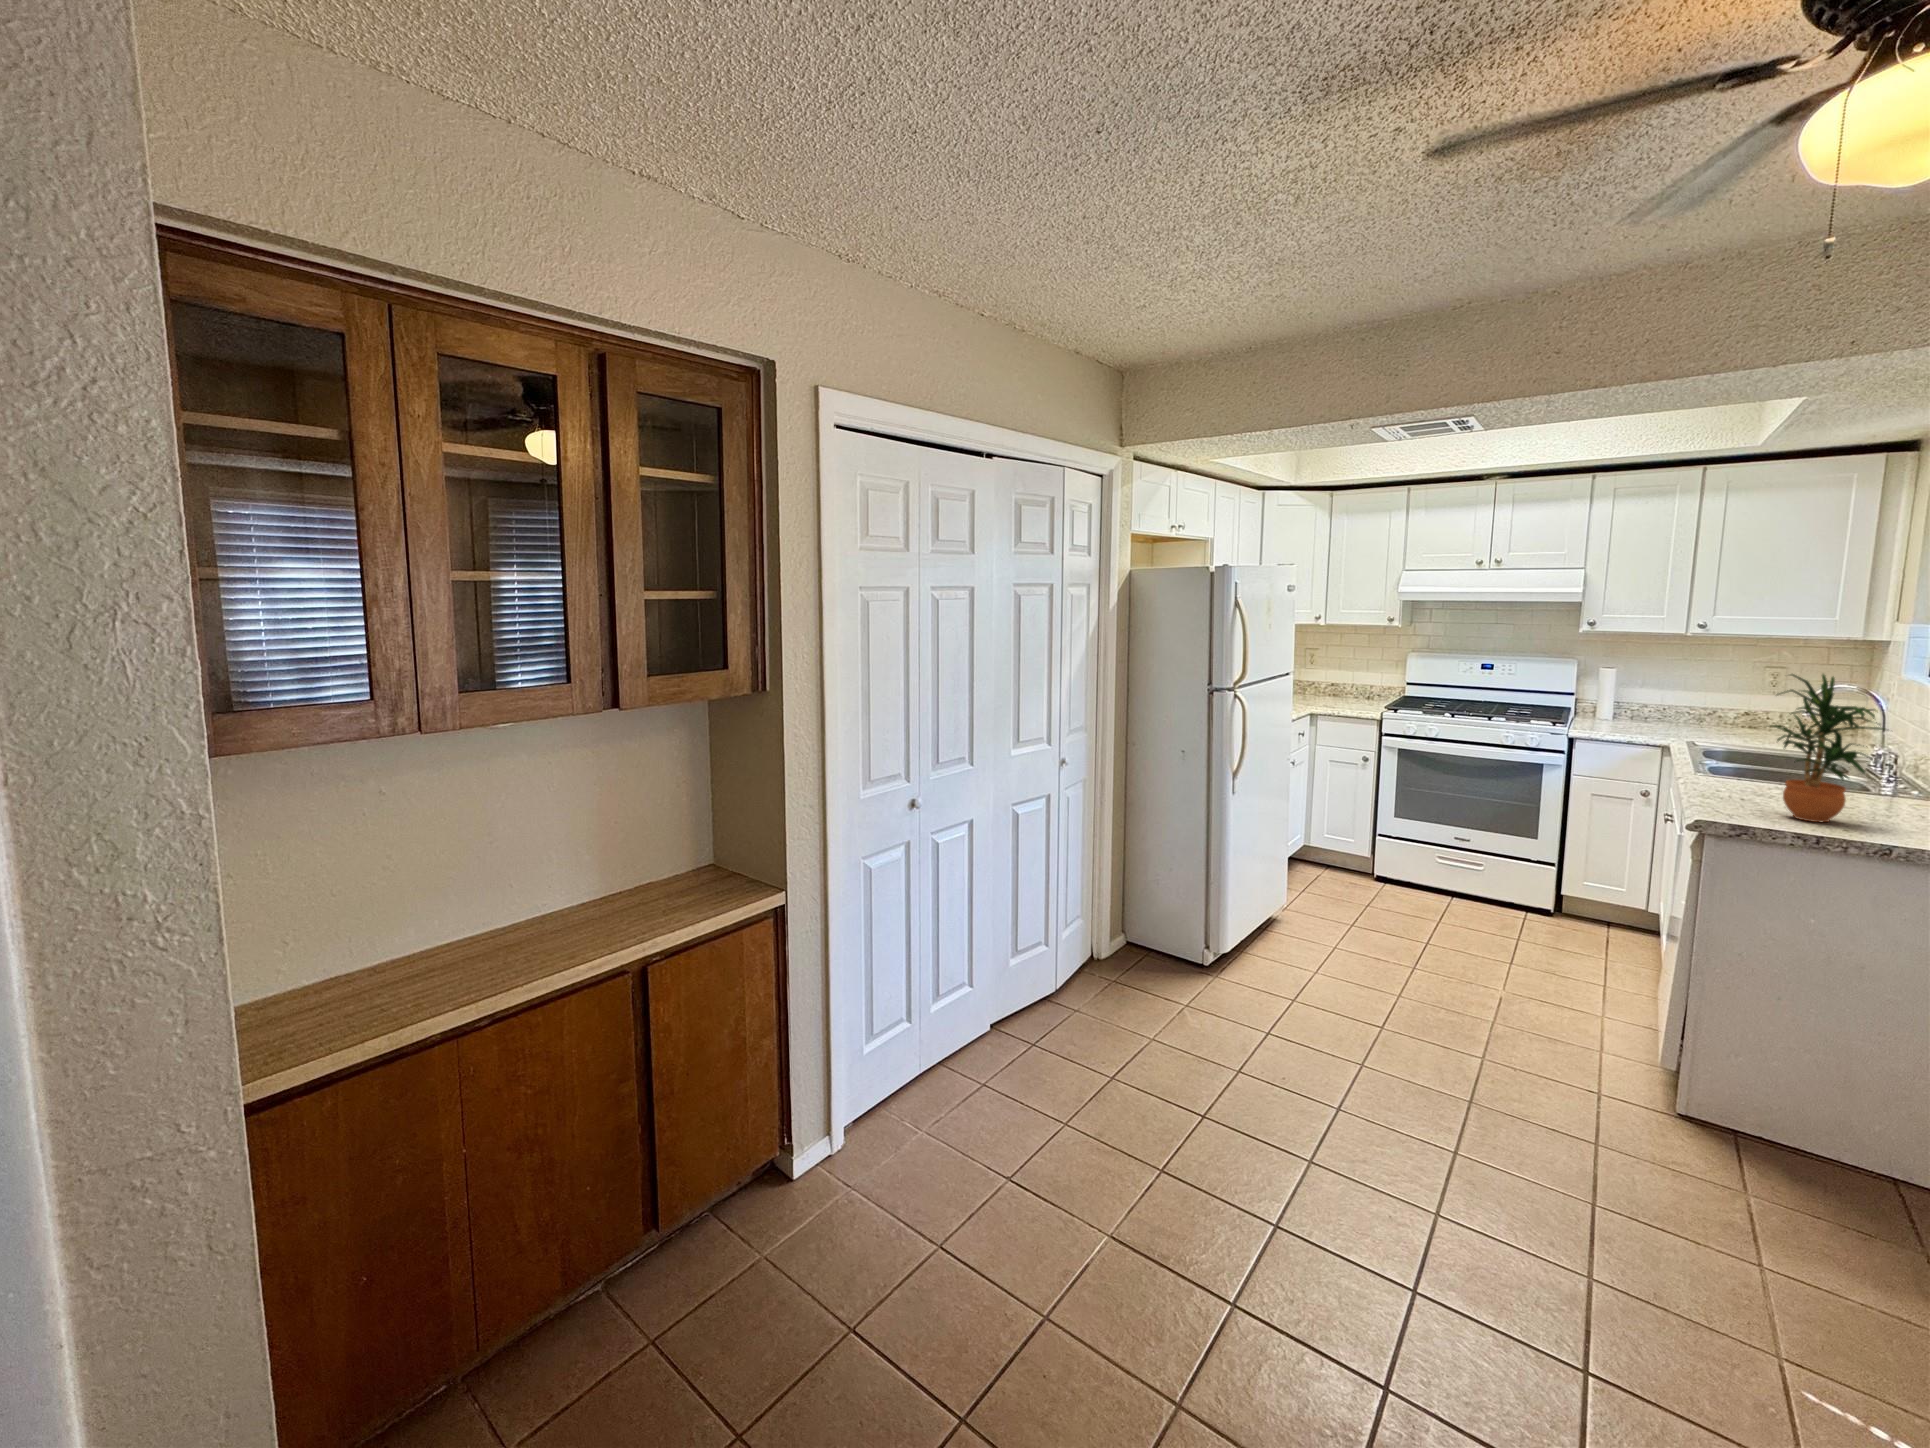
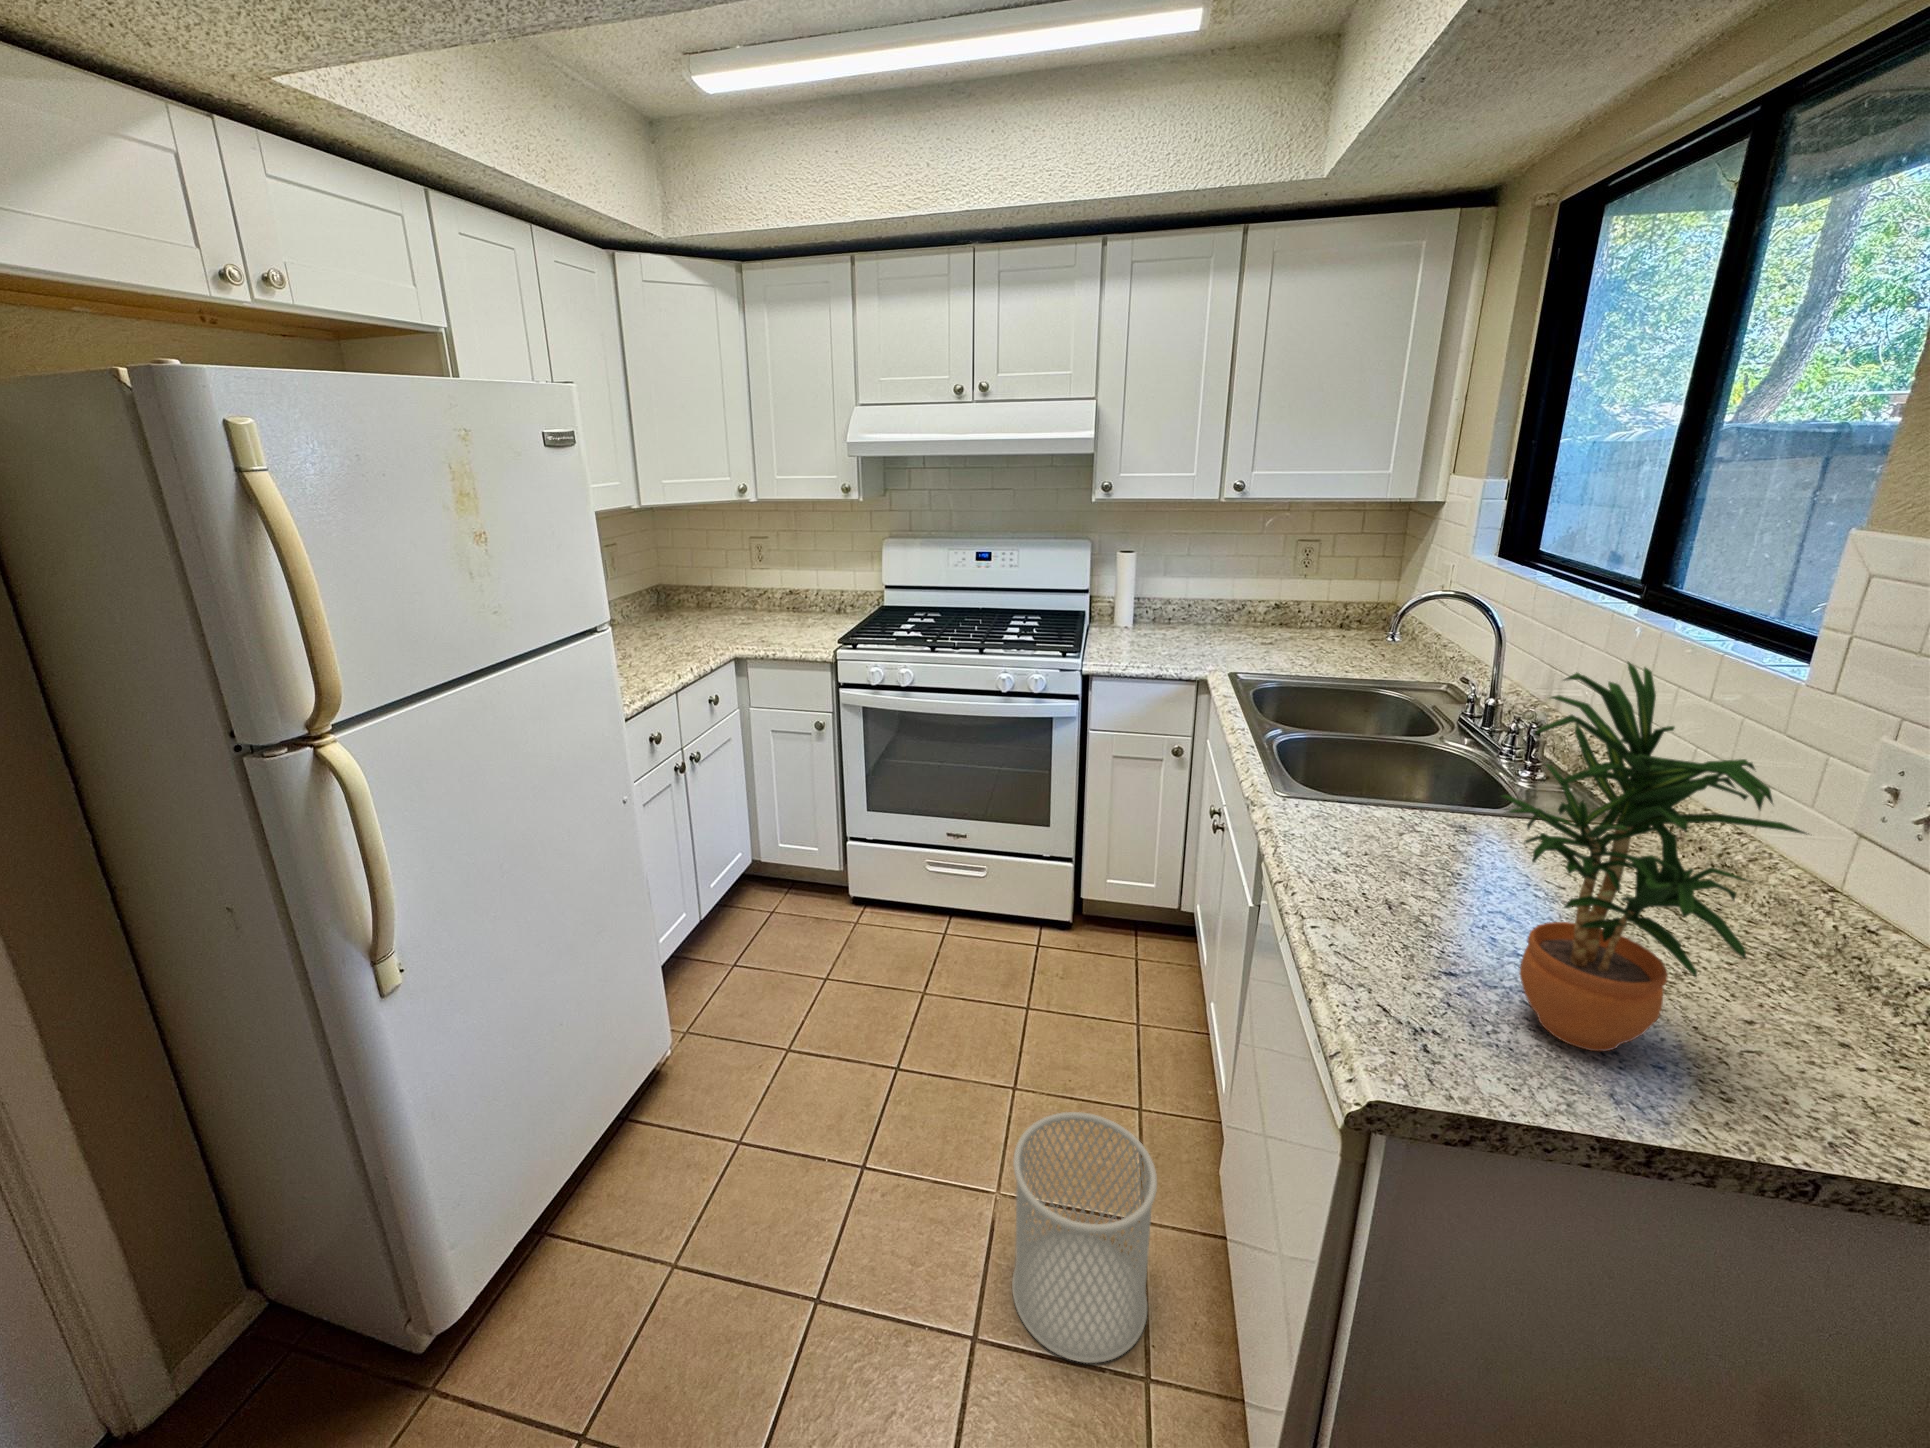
wastebasket: none [1515,931,1610,1045] -> present [1012,1112,1157,1363]

